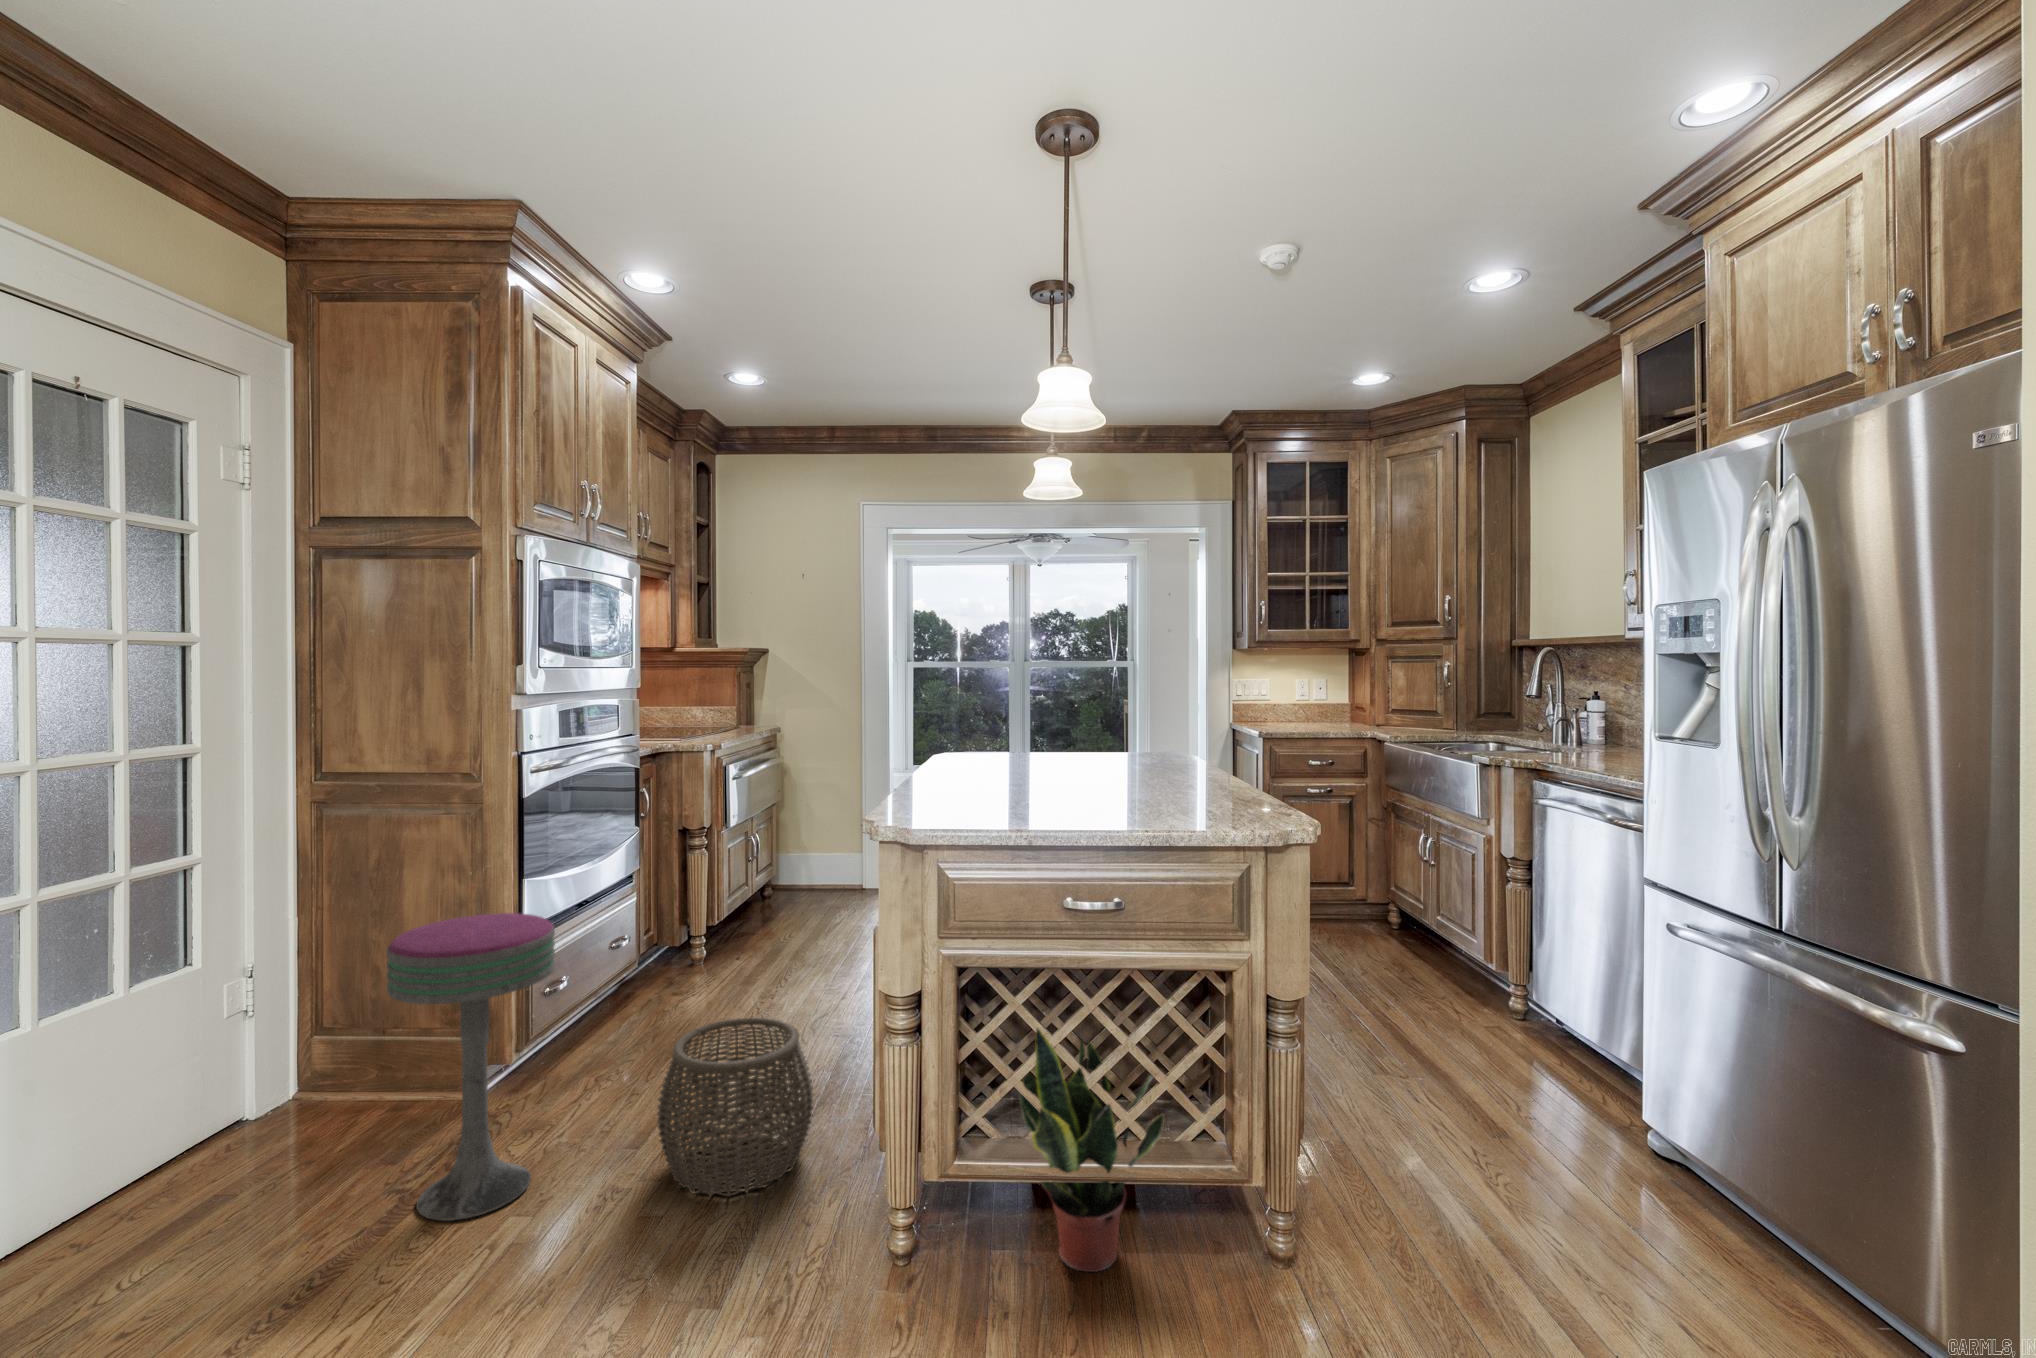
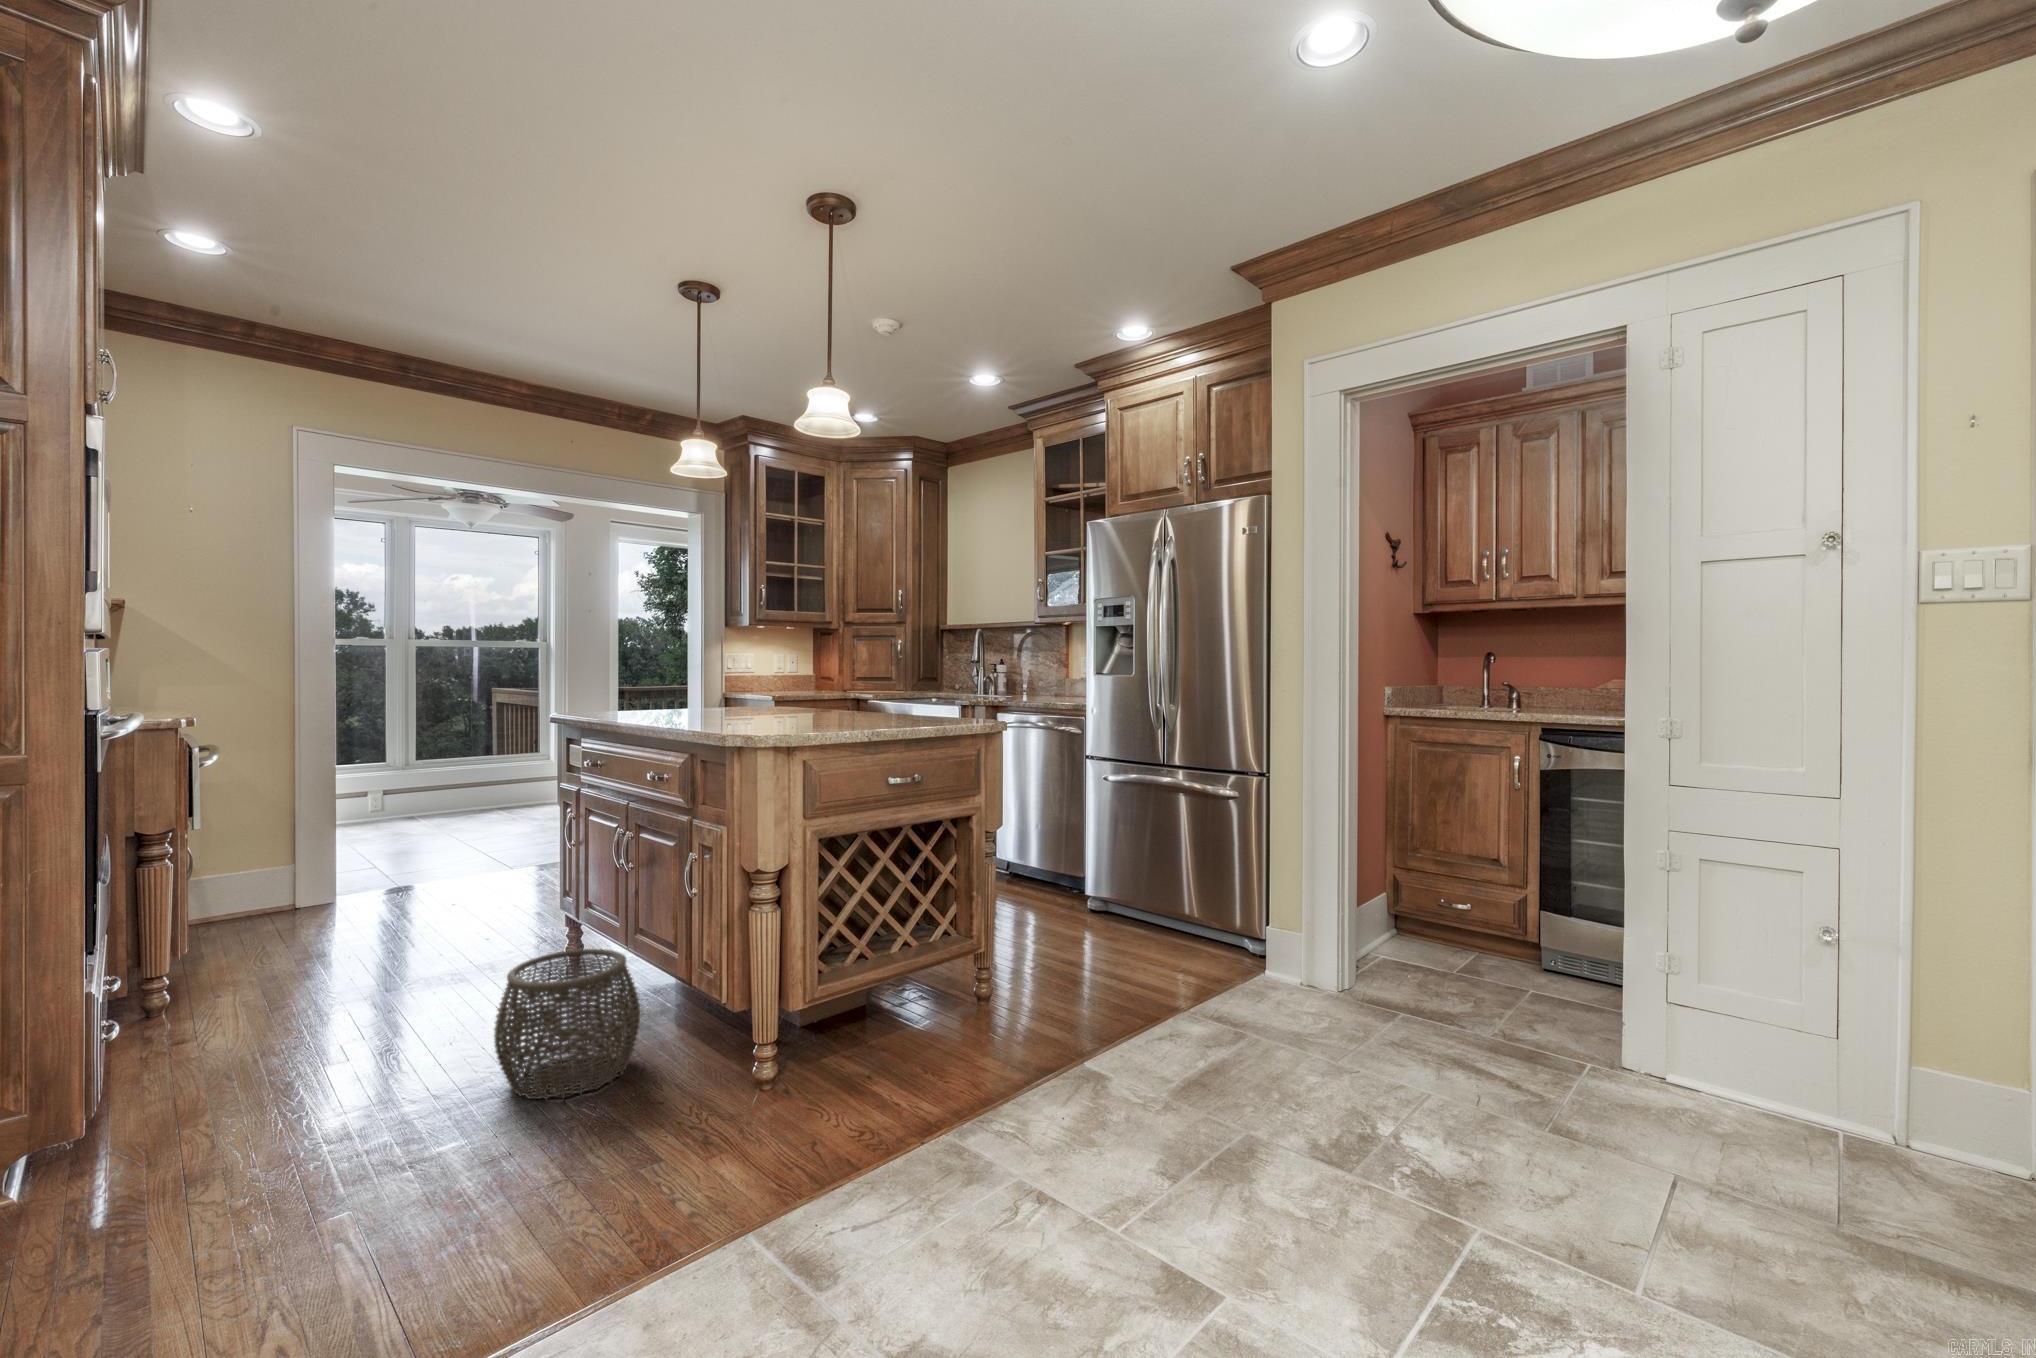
bar stool: present [387,913,555,1221] -> none [209,890,401,1207]
potted plant: present [1020,1029,1164,1272] -> none [835,881,934,1032]

